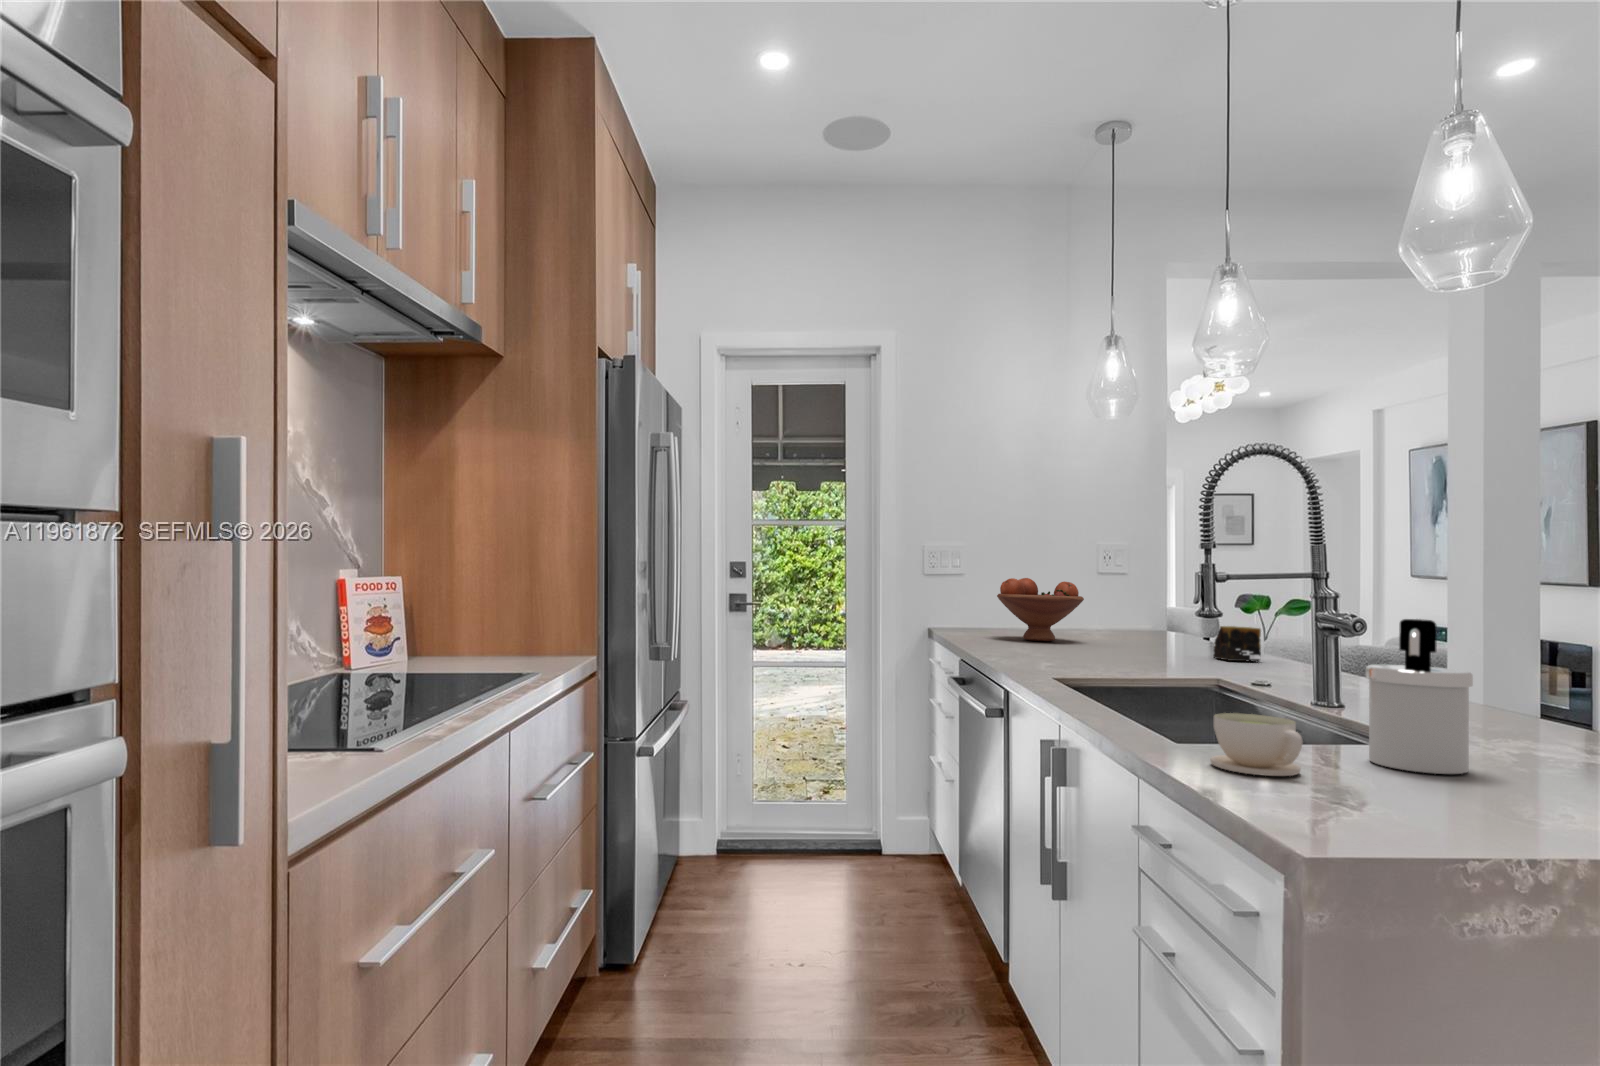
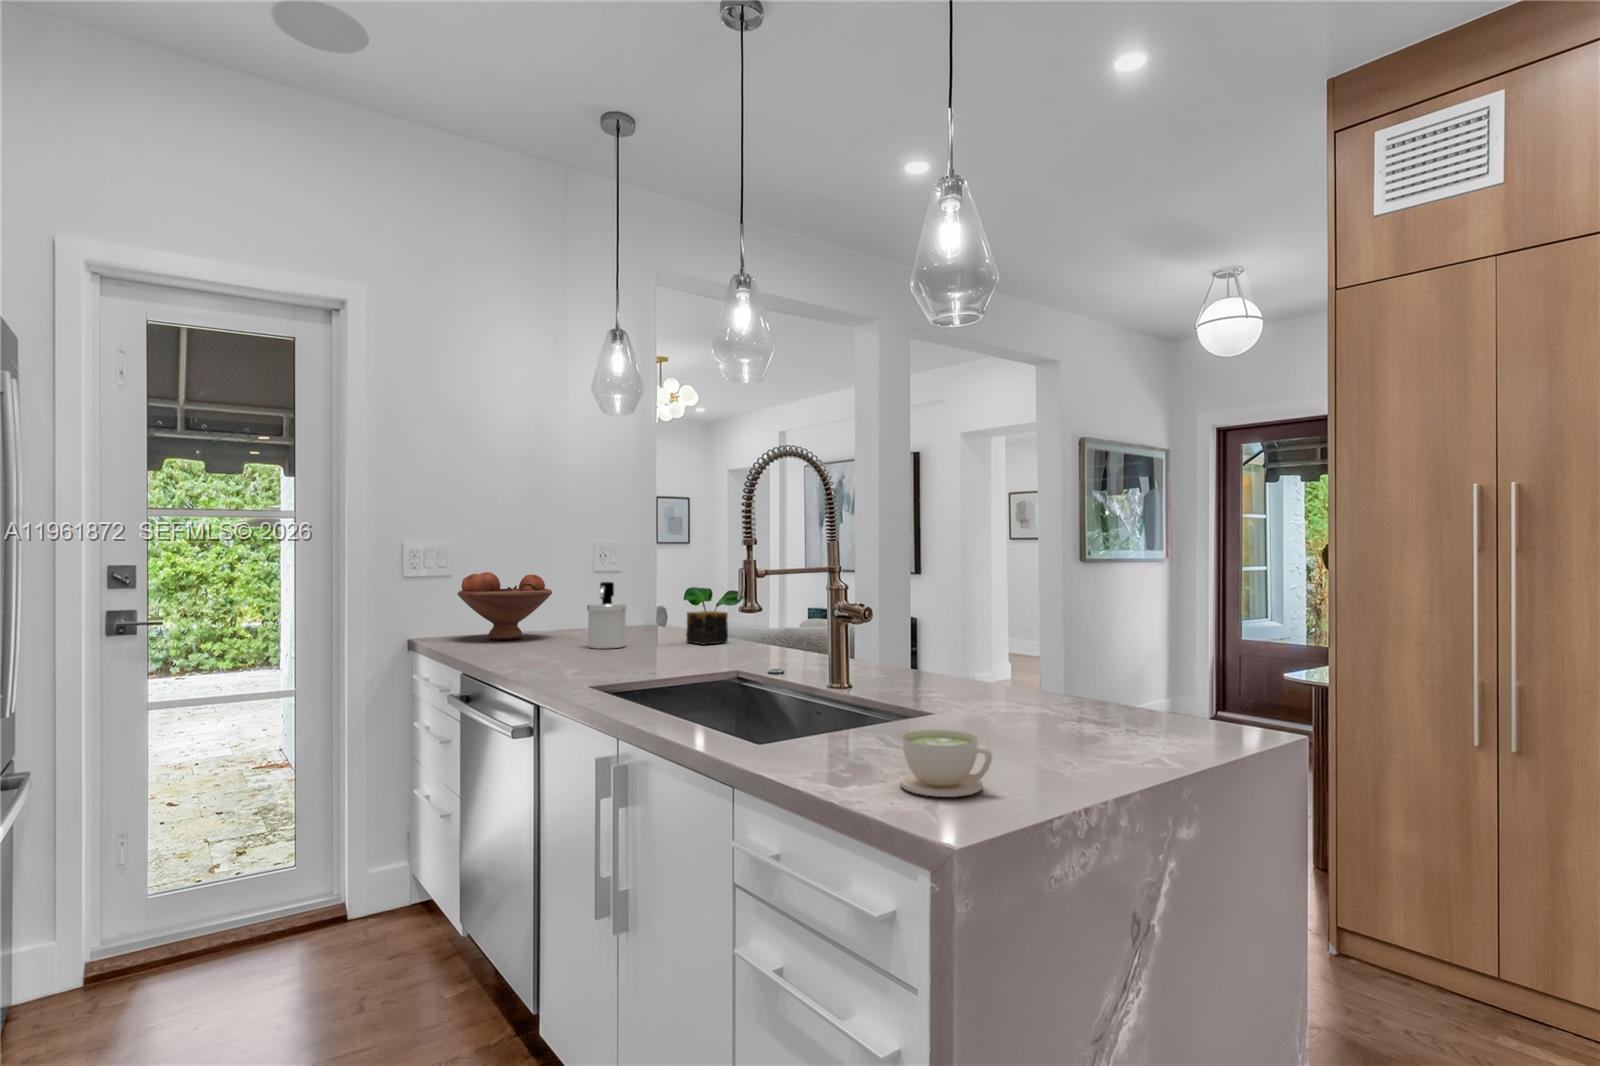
soap dispenser: present [1366,619,1473,774] -> present [587,582,627,649]

